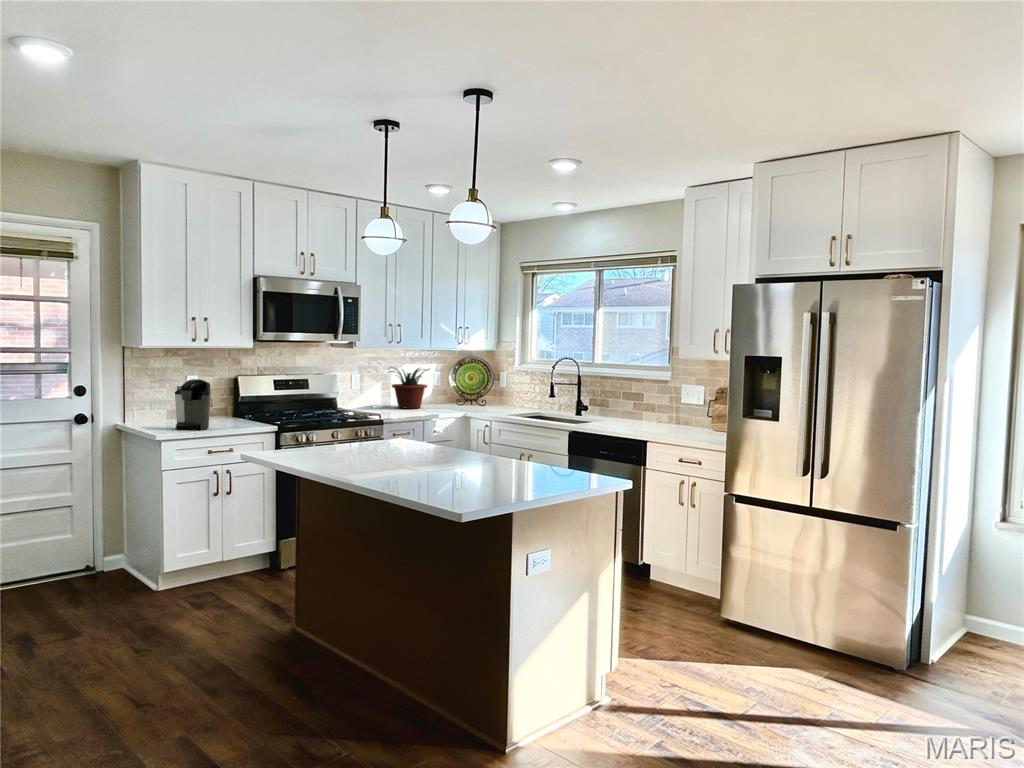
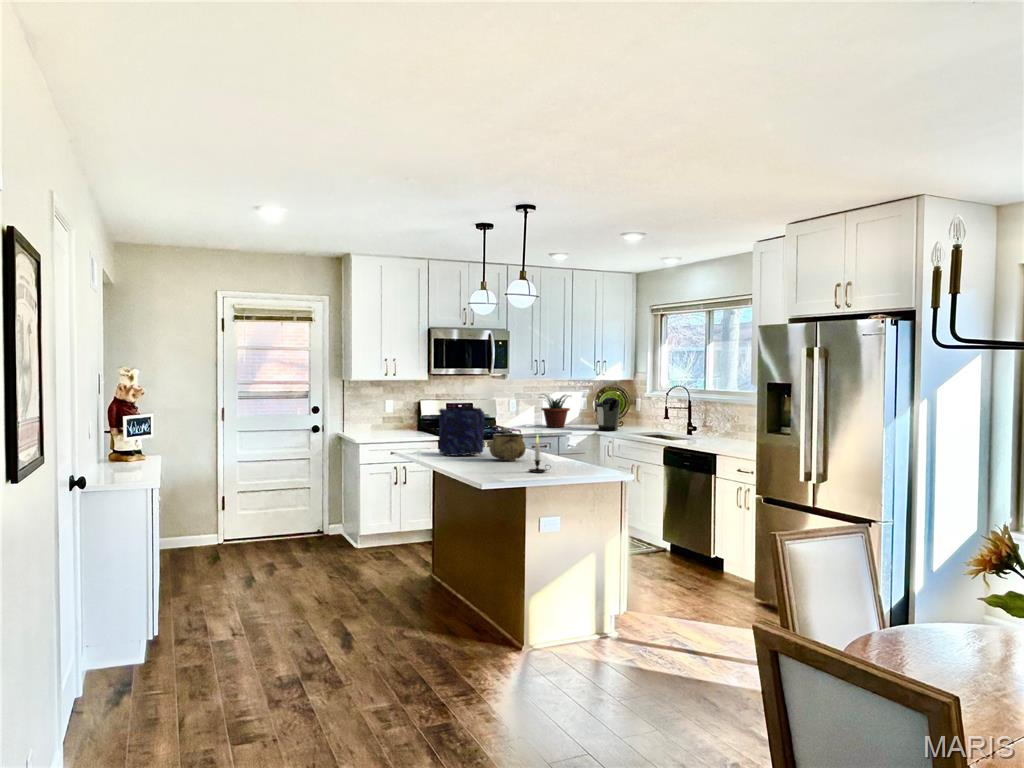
coffee maker: present [175,379,211,431] -> present [594,397,620,431]
vase: none [316,387,385,461] -> present [439,407,484,456]
decorative bowl: none [404,426,456,465] -> present [489,434,526,461]
candle: none [501,429,532,486] -> present [529,435,548,473]

